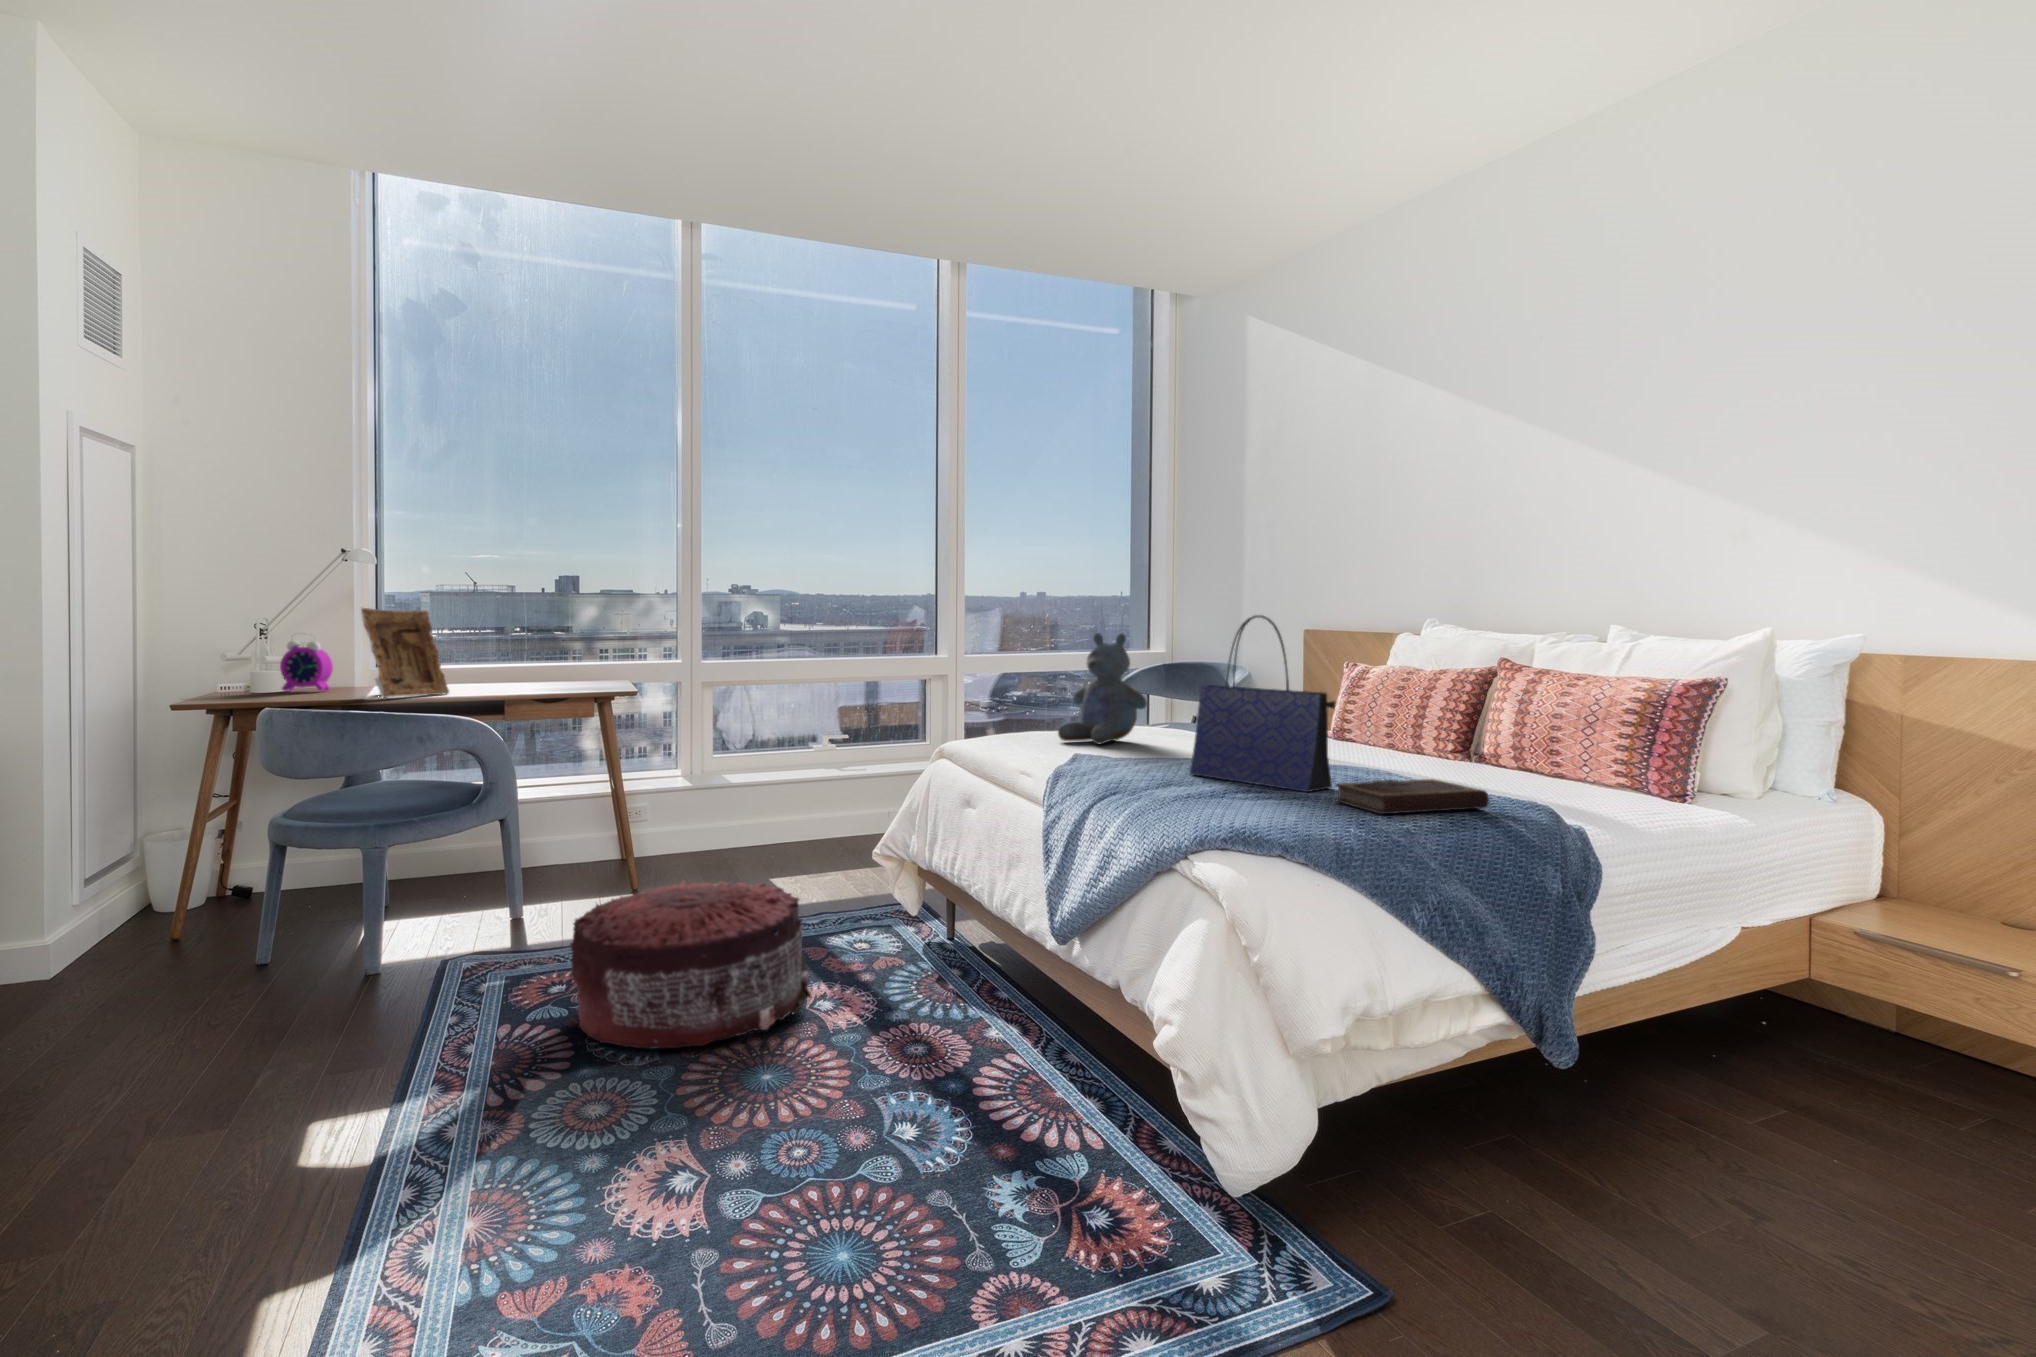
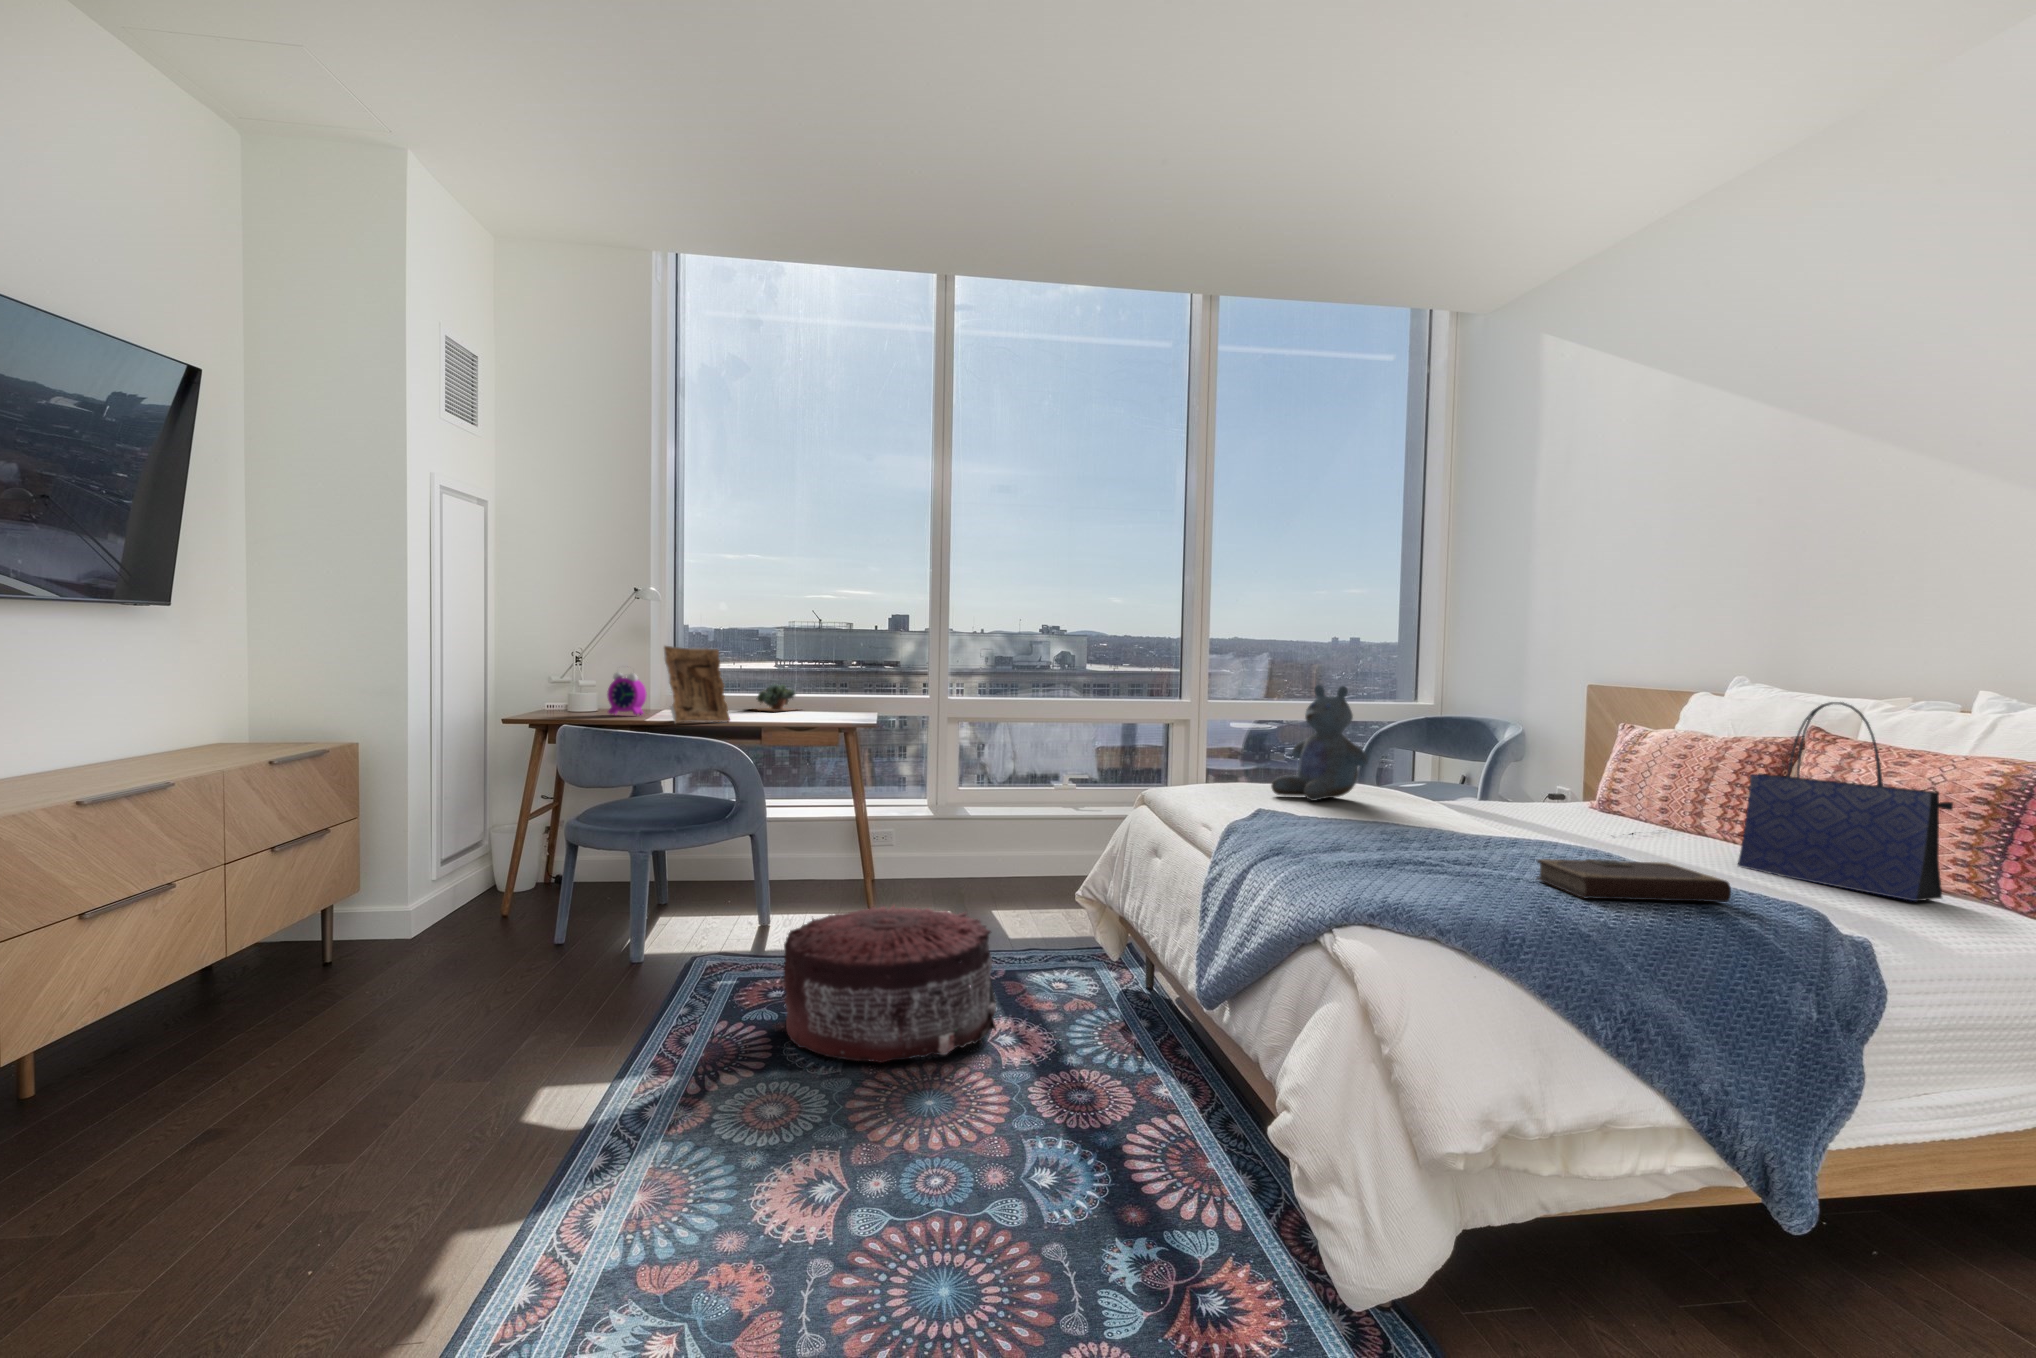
tote bag: present [1189,615,1335,792] -> present [1738,702,1953,901]
succulent plant: none [451,648,526,680] -> present [756,684,795,711]

